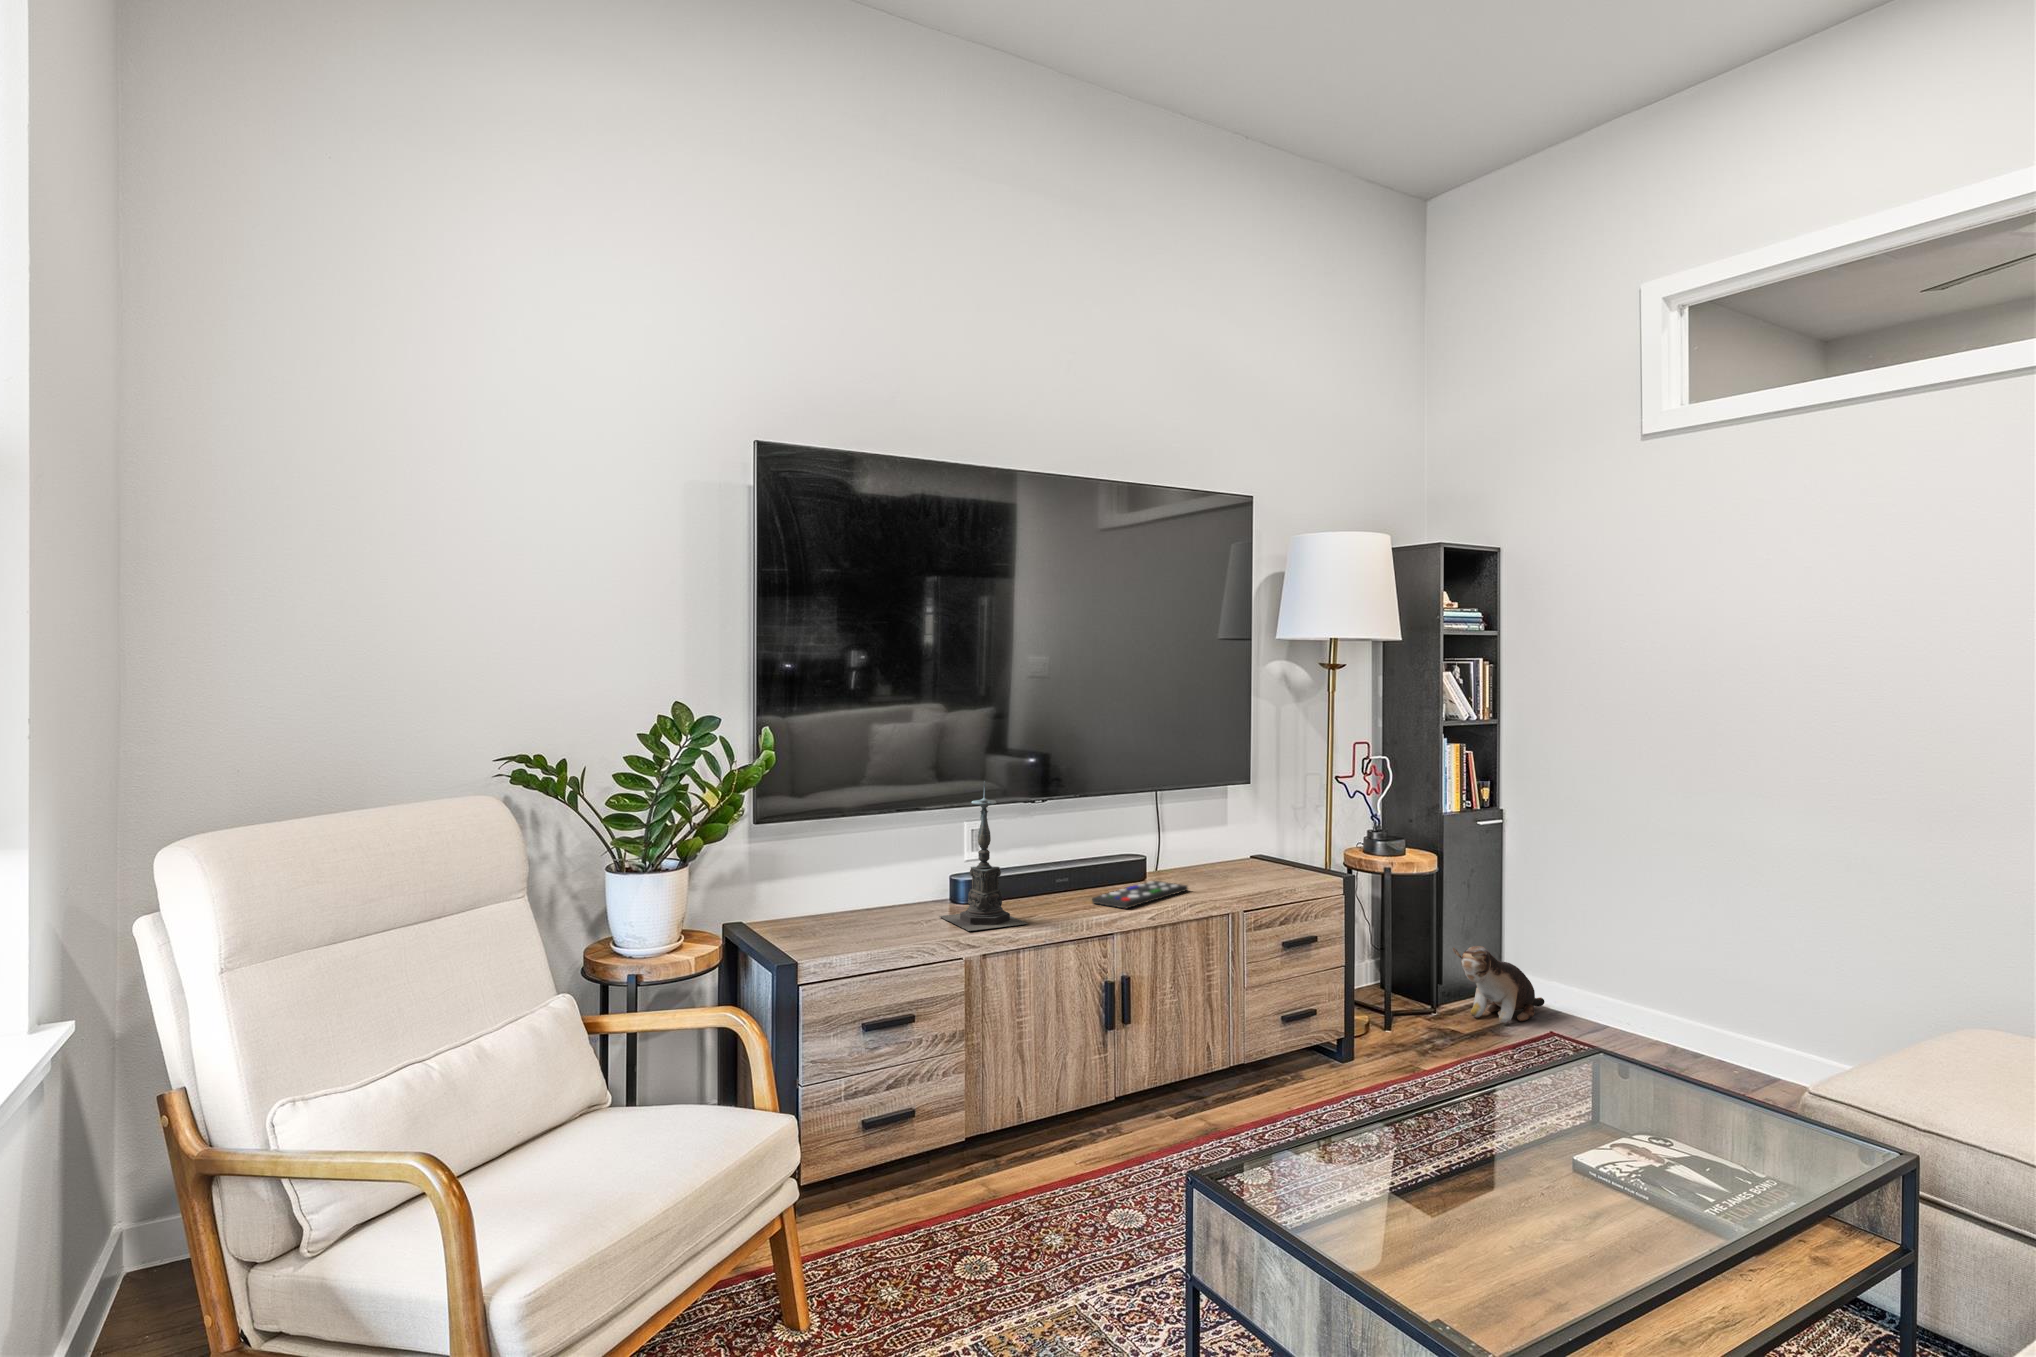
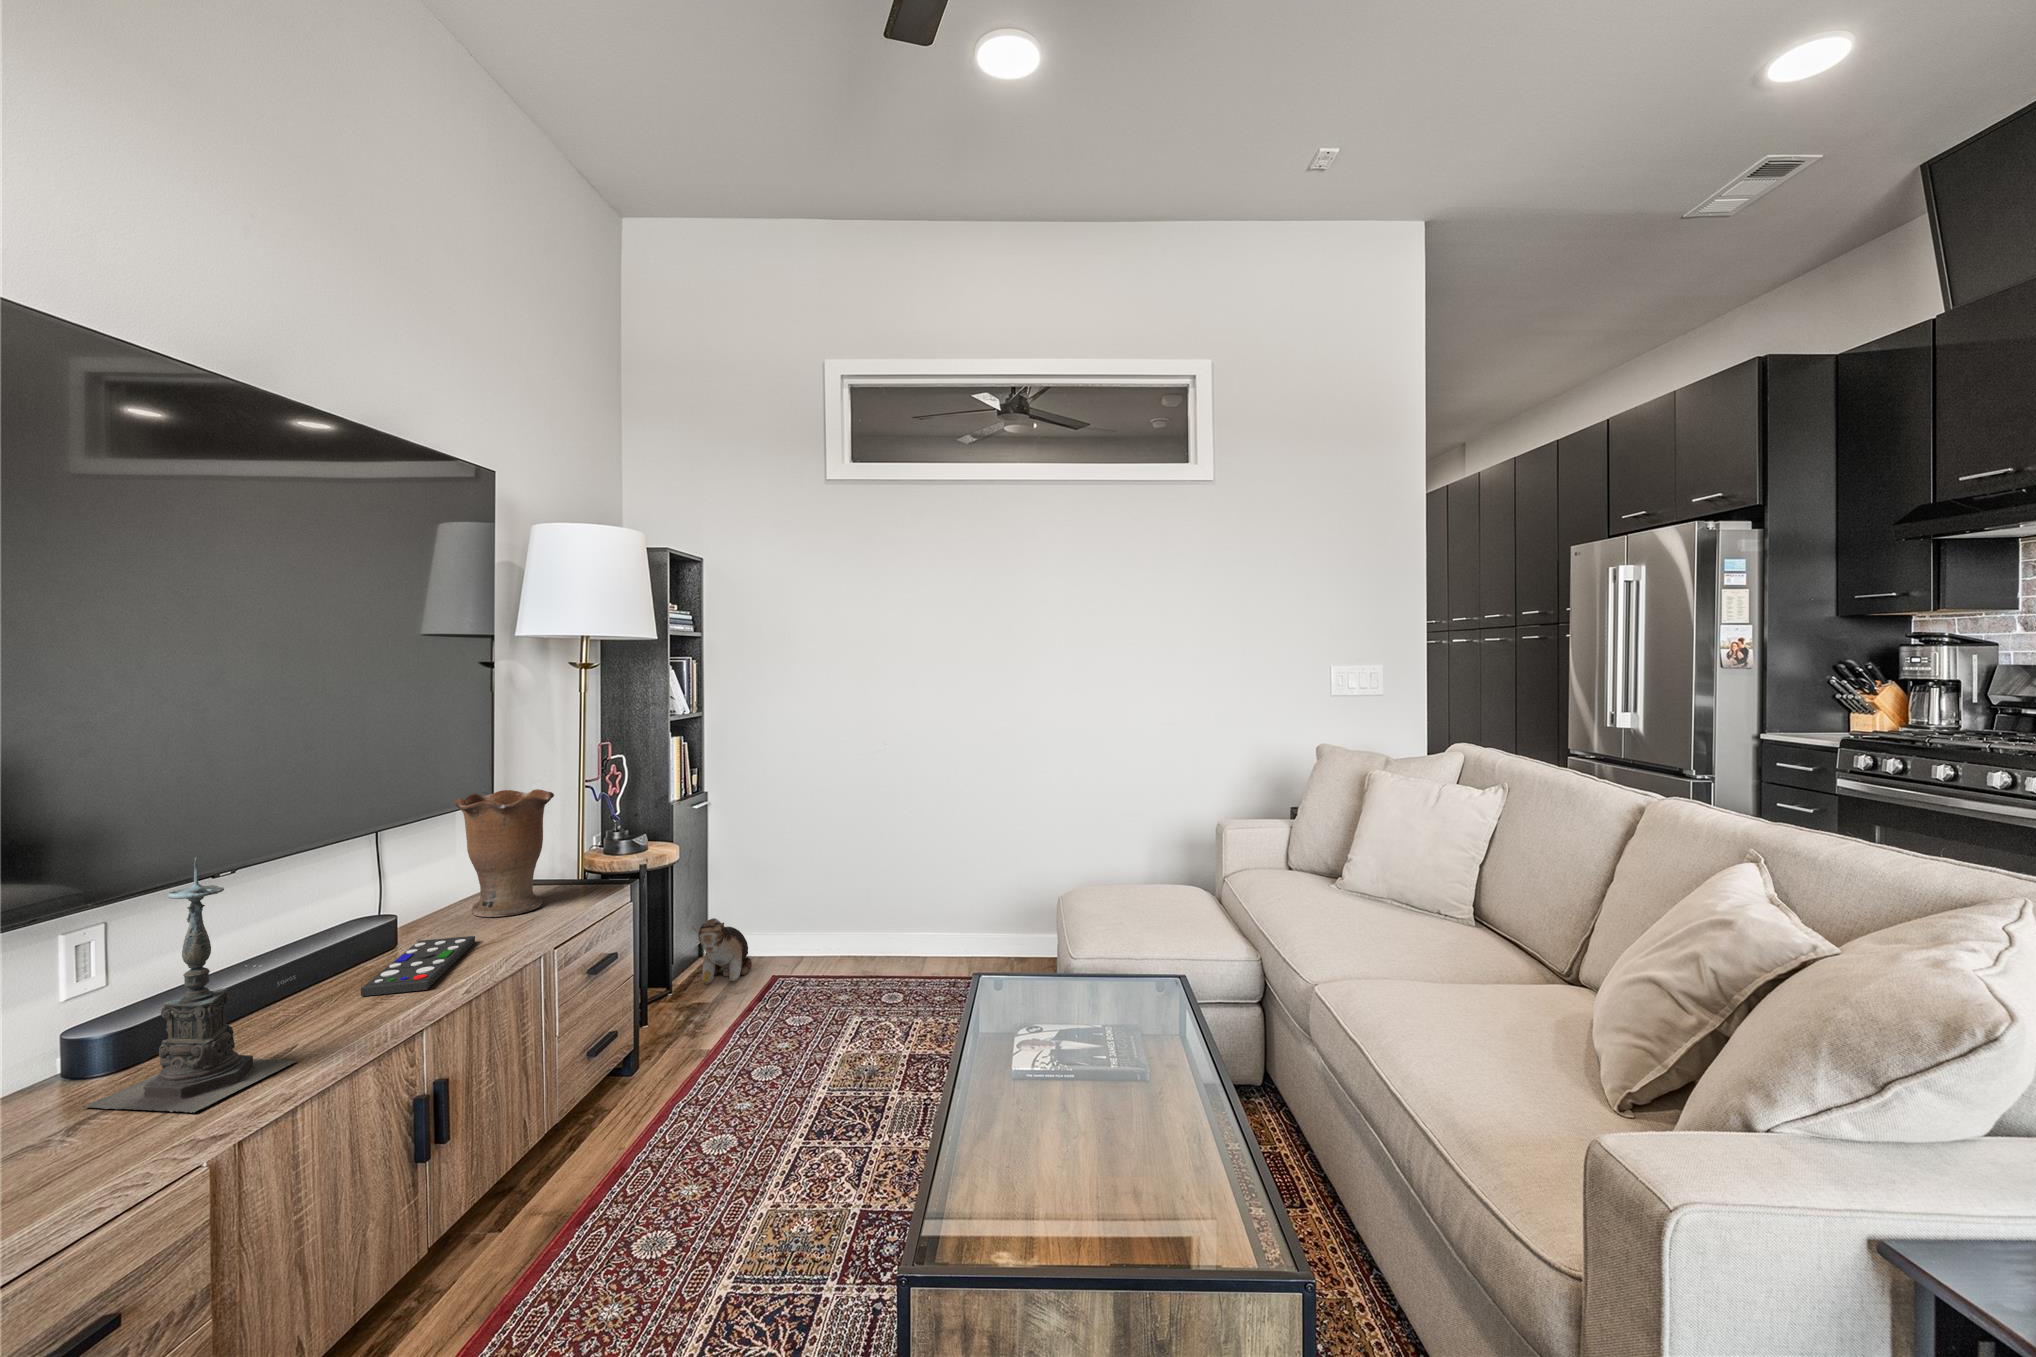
vase: none [1197,774,1275,880] -> present [454,789,554,917]

